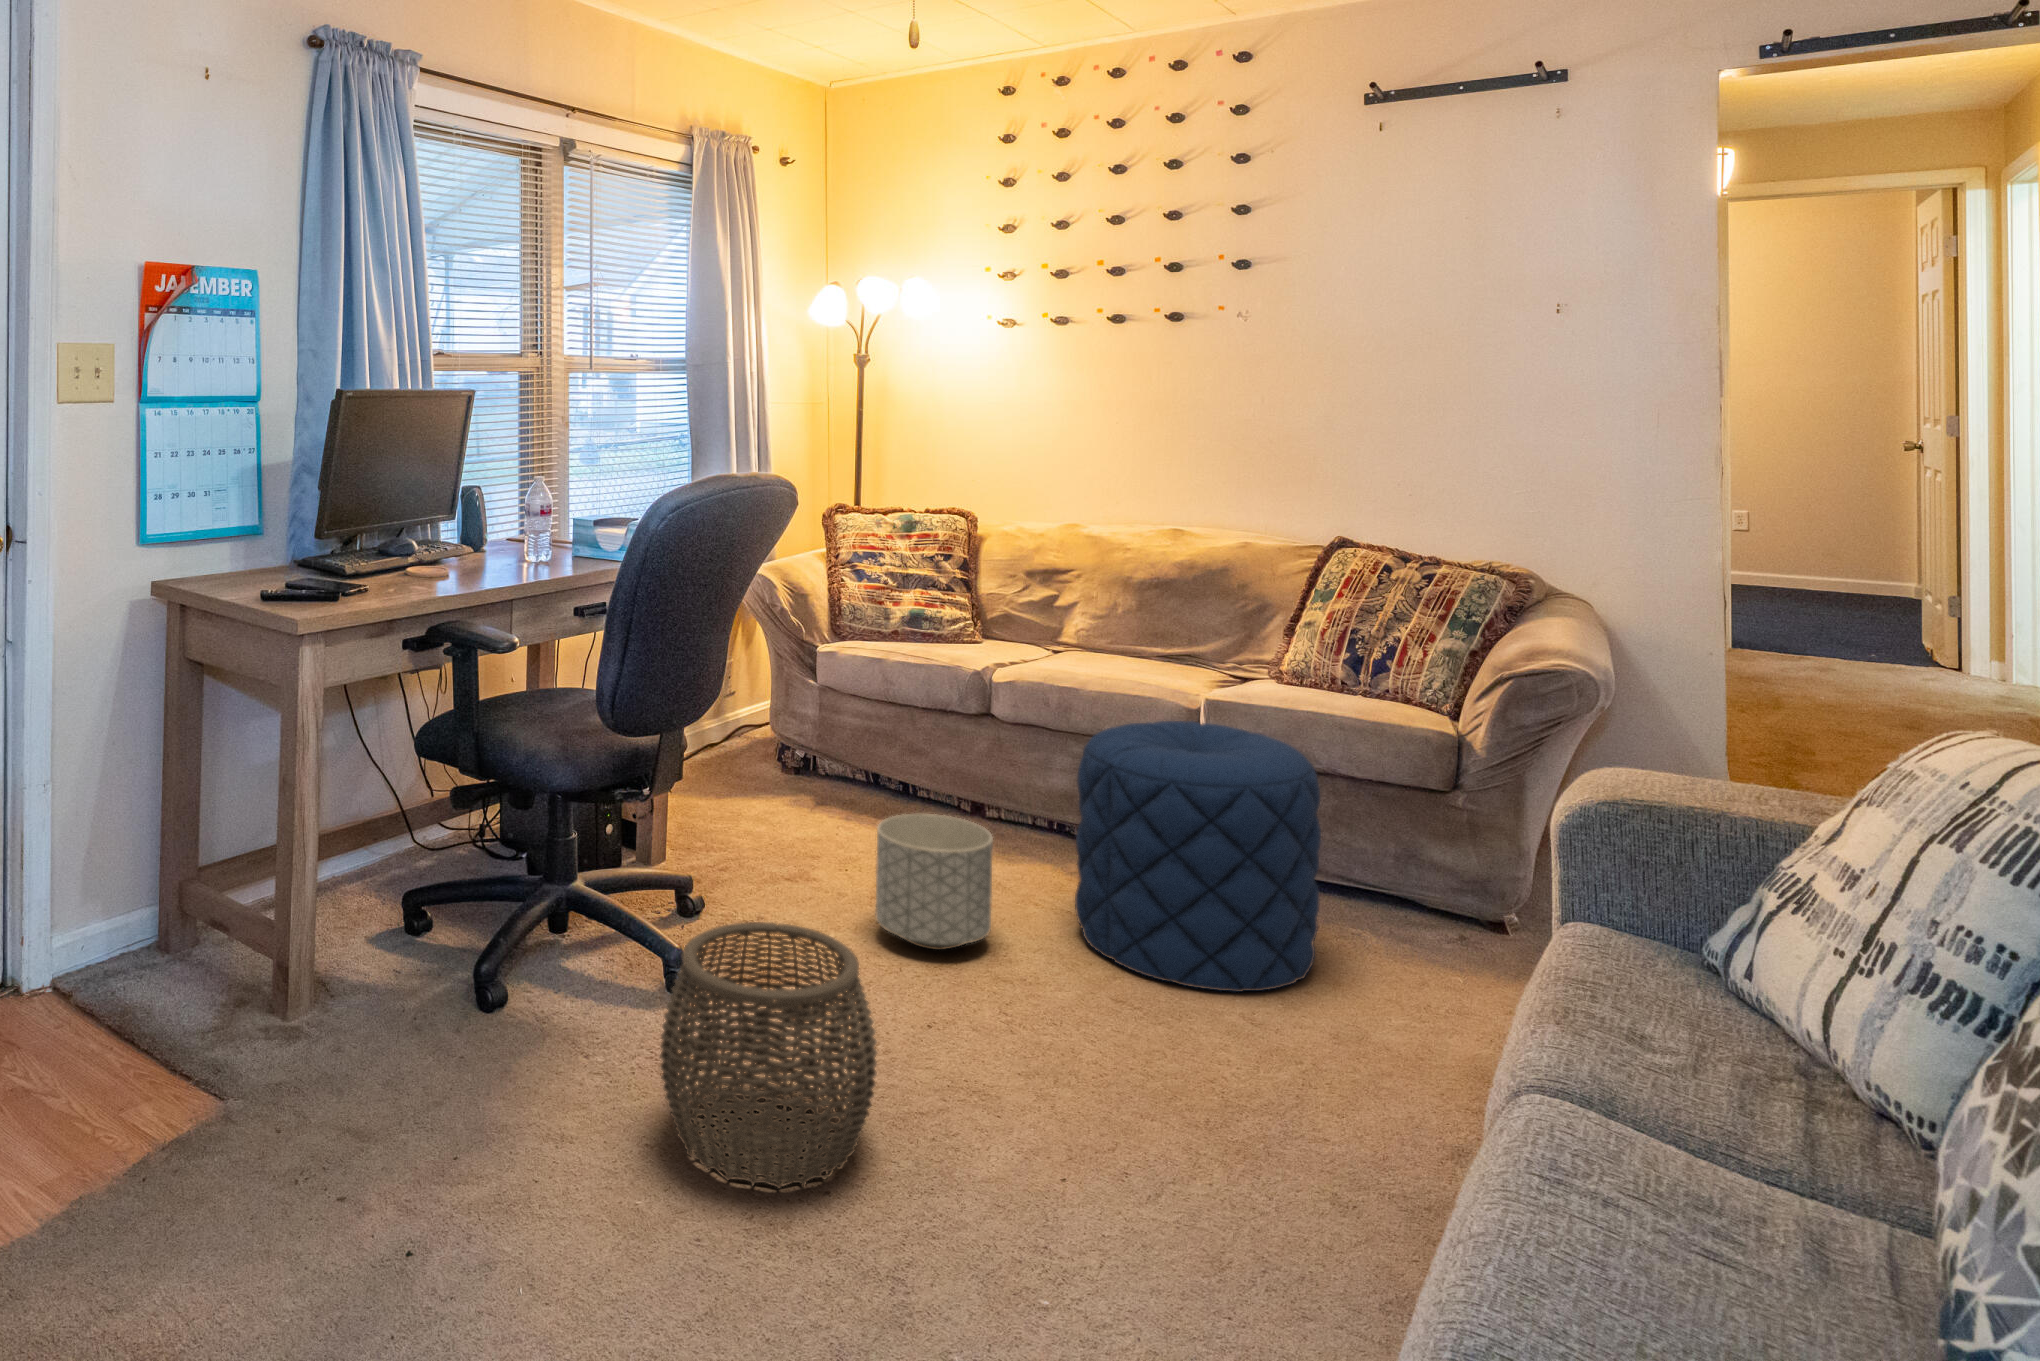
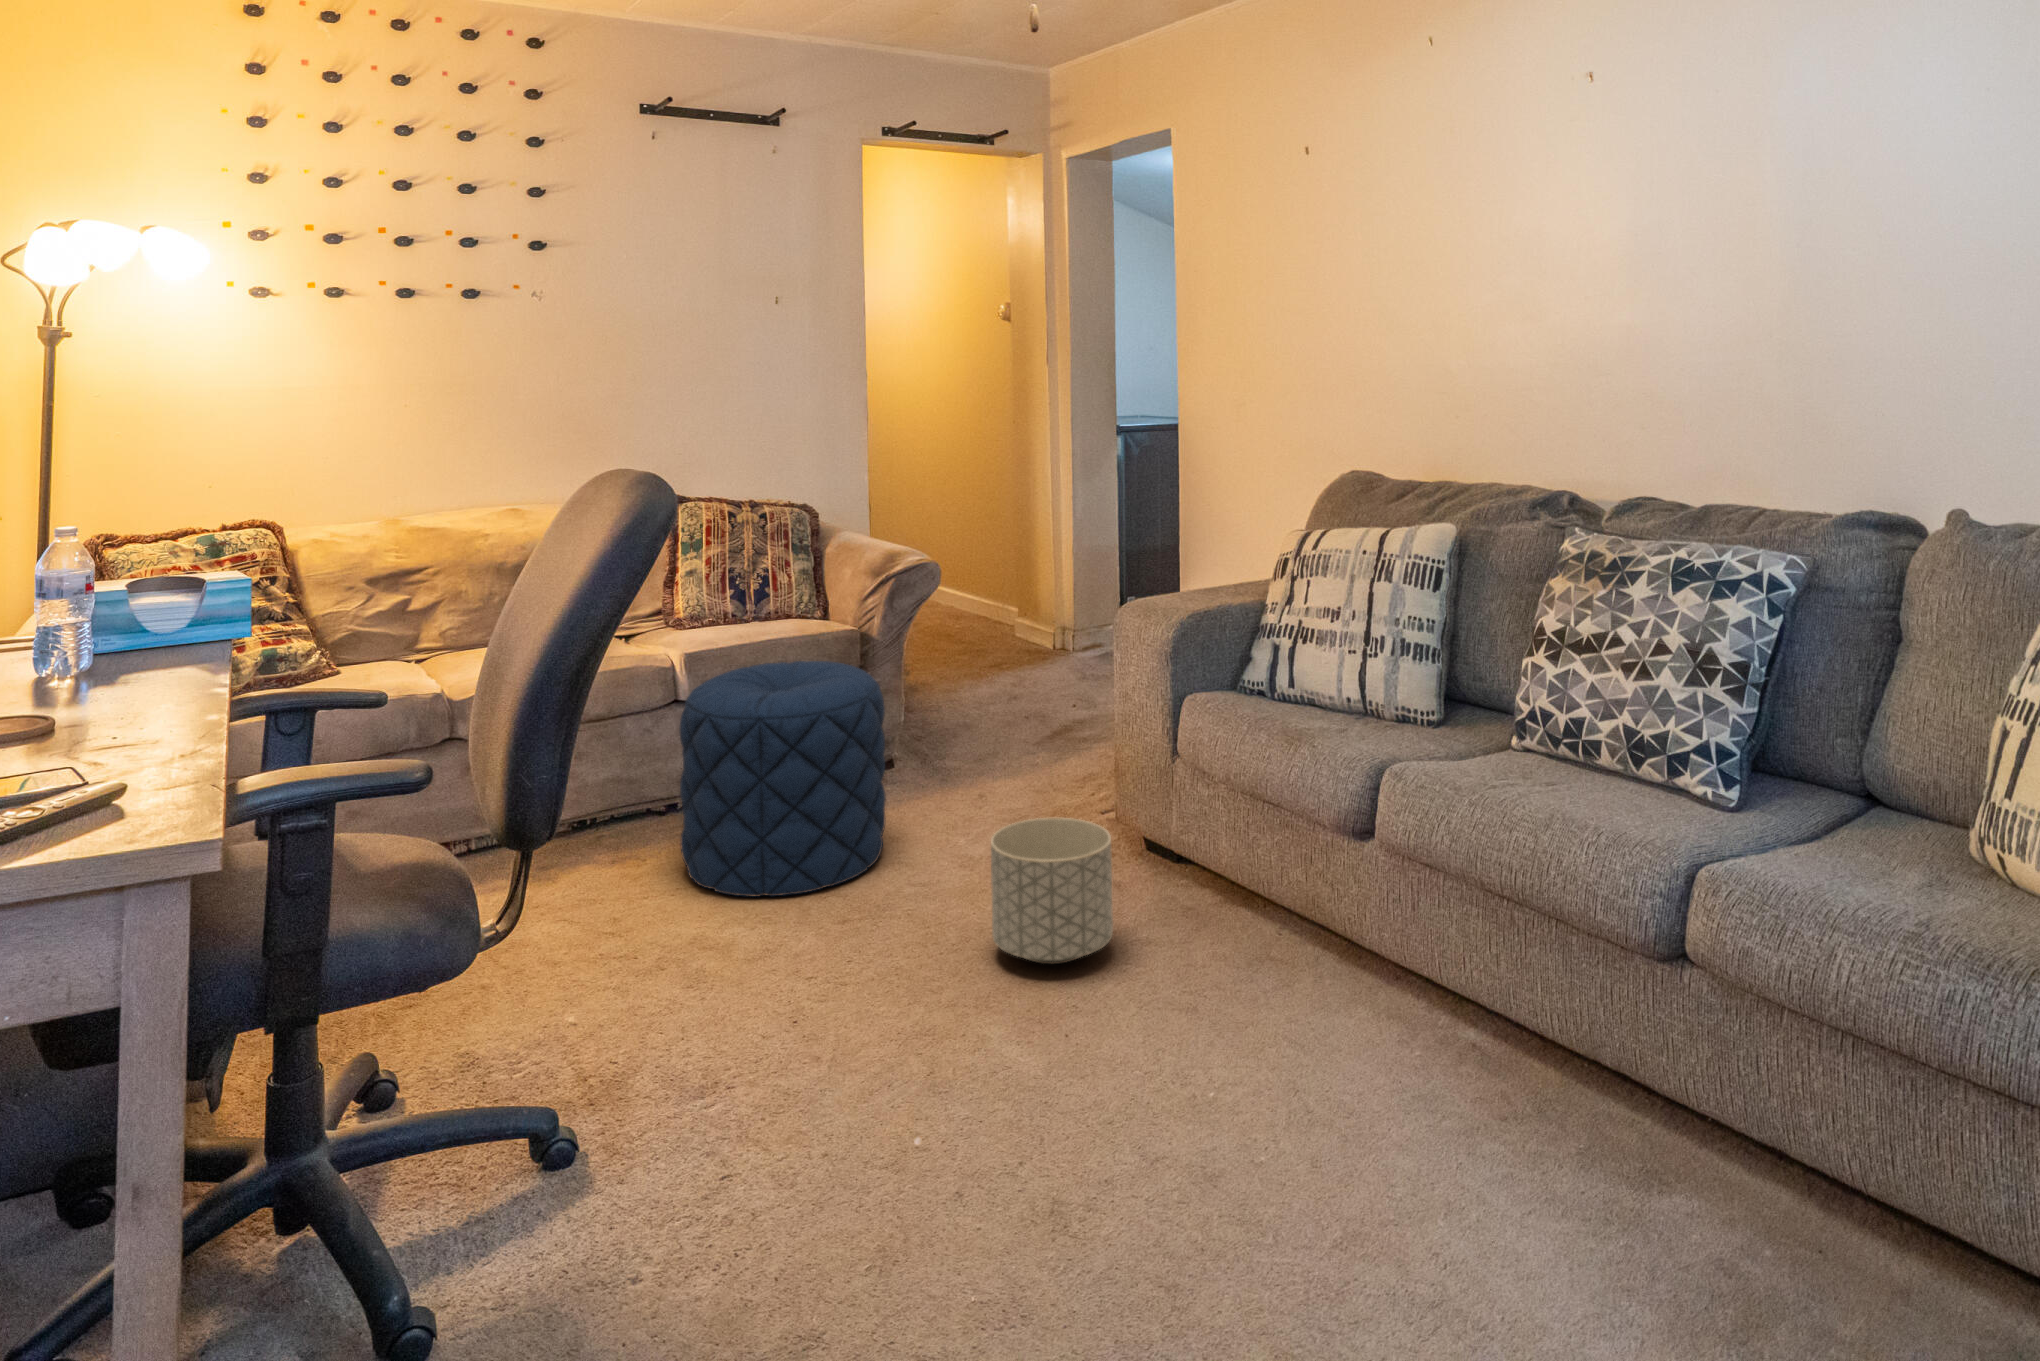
planter: present [875,814,993,950] -> present [991,818,1113,964]
woven basket: present [660,922,877,1188] -> none [727,930,958,1212]

